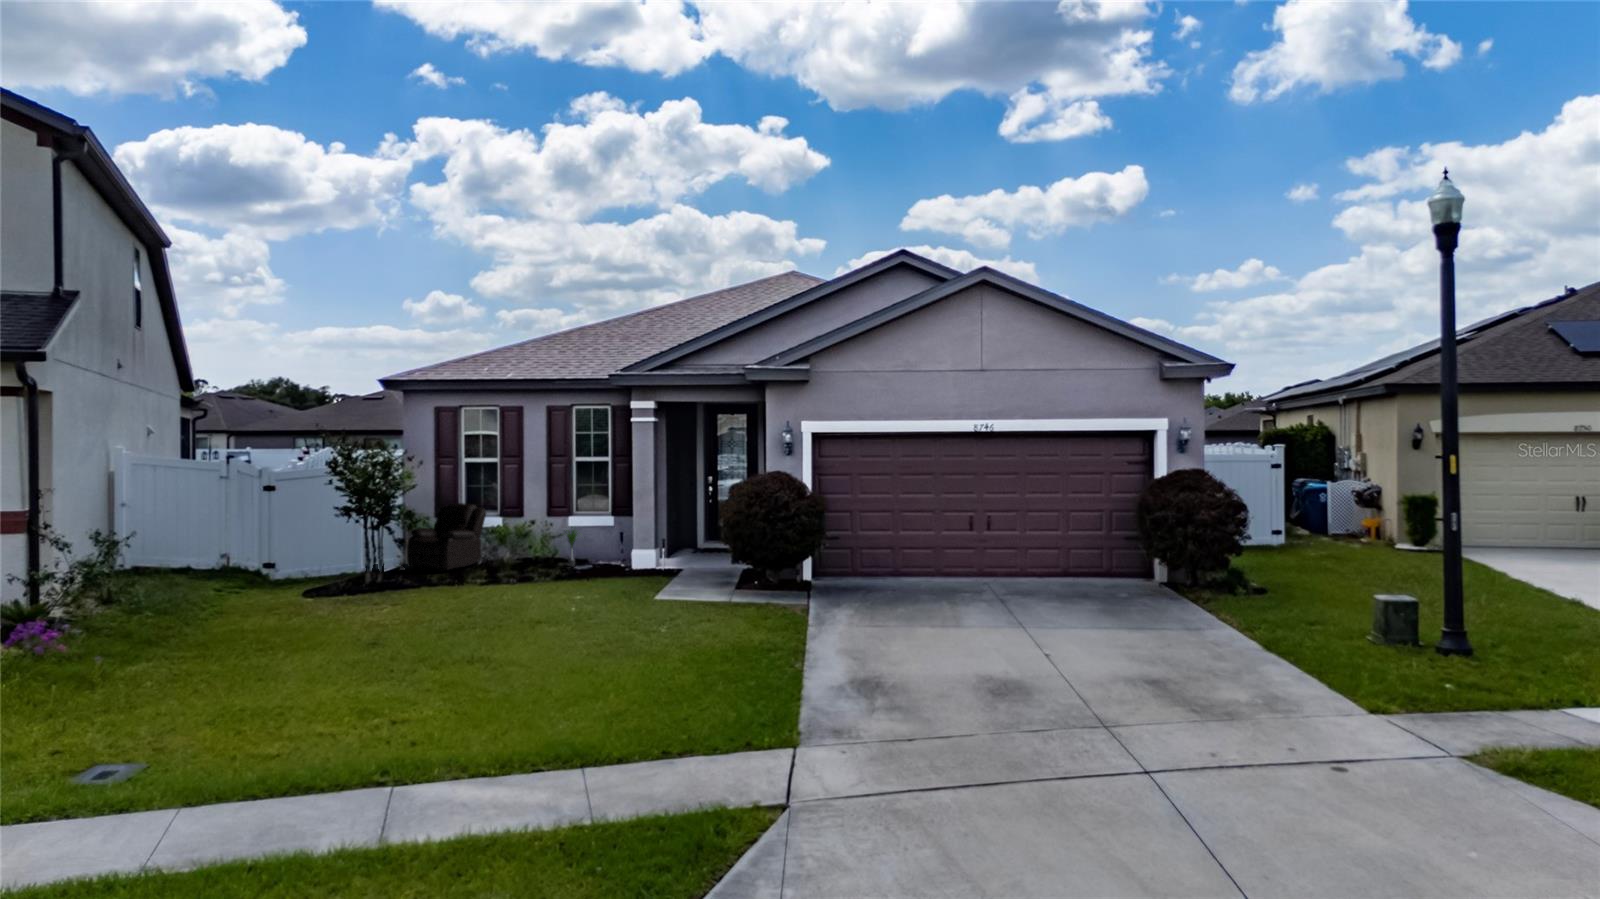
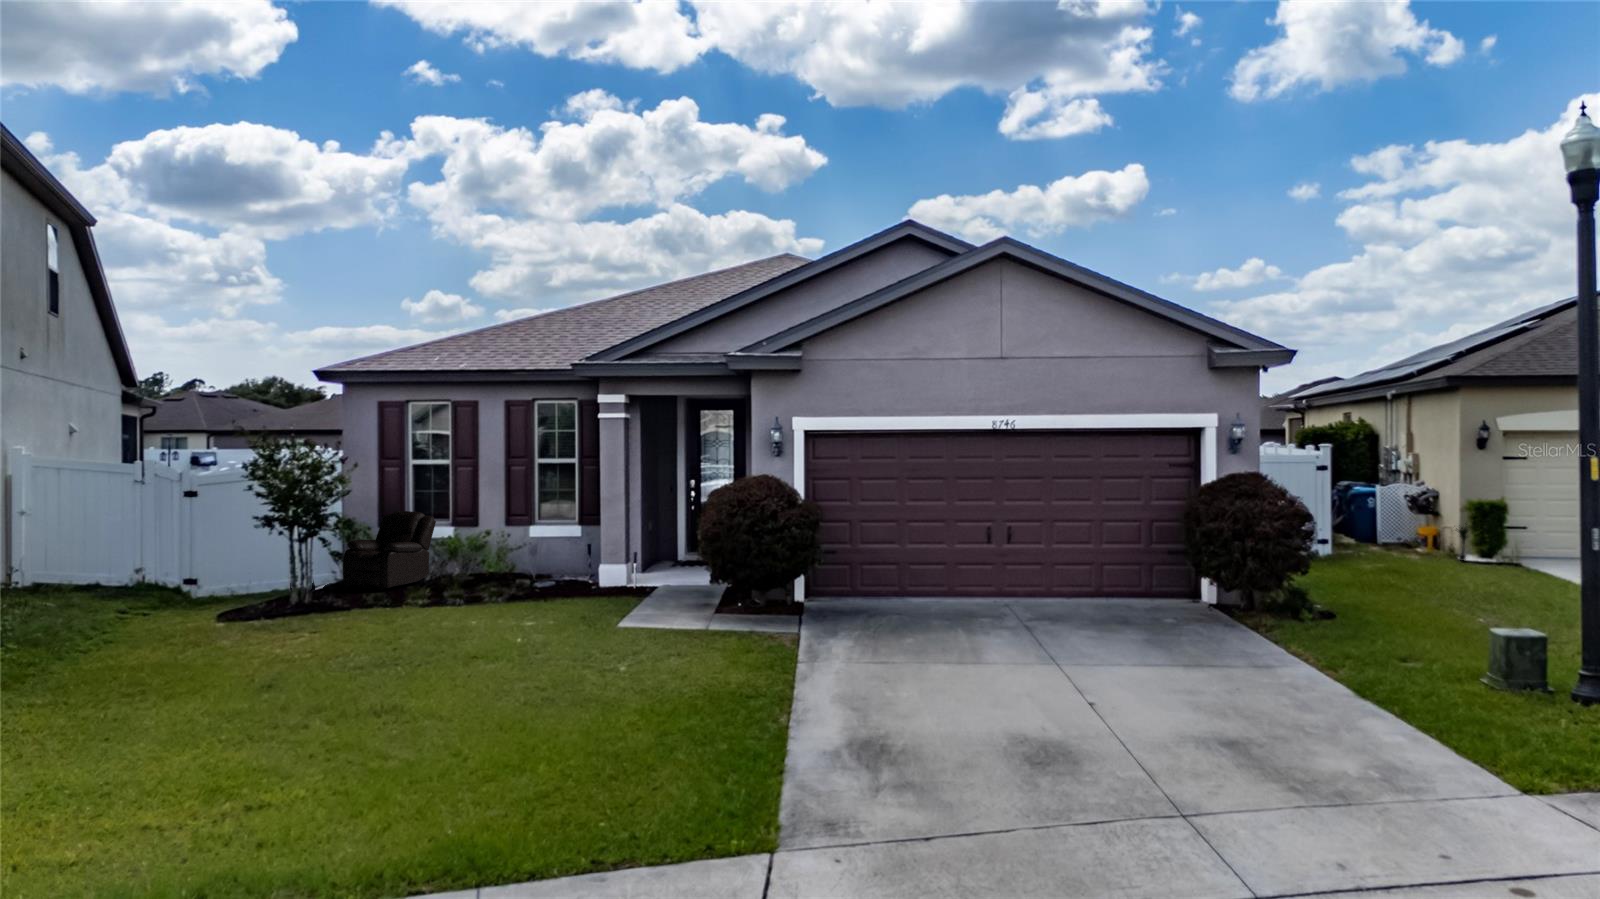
potted plant: present [566,530,577,566] -> present [1457,526,1469,561]

